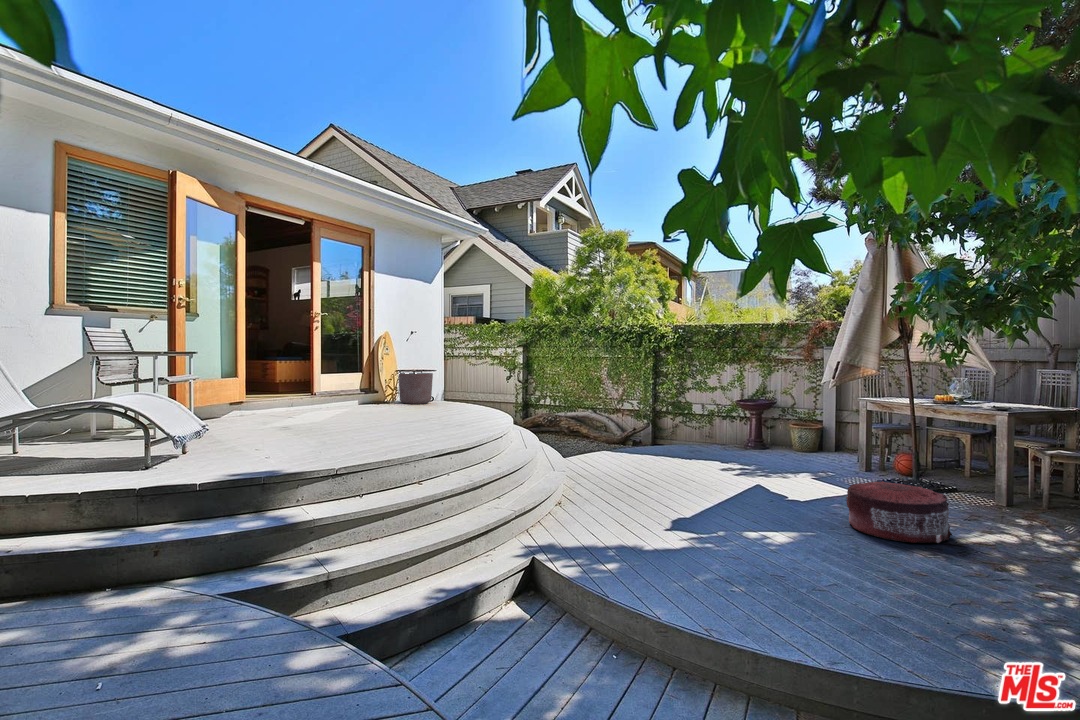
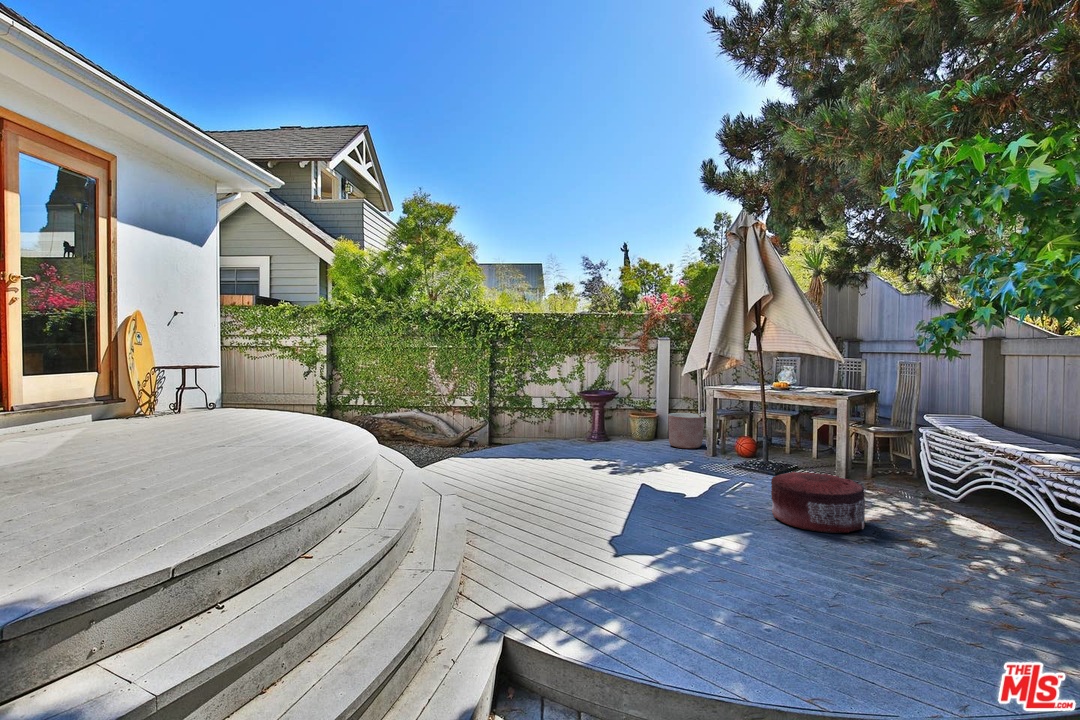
planter: present [399,372,433,404] -> present [668,413,704,449]

